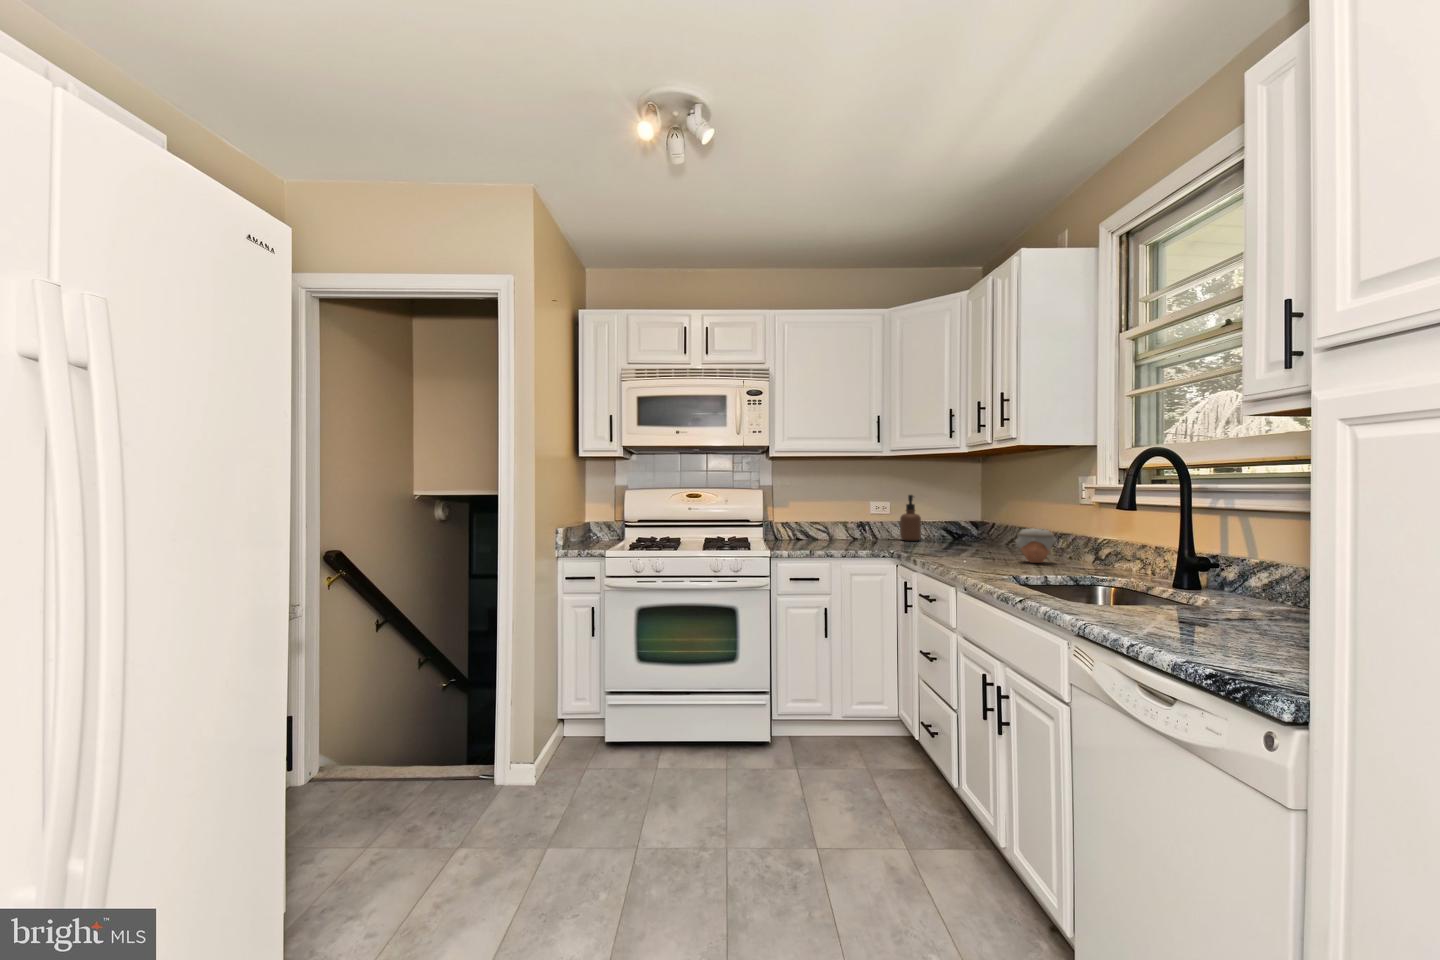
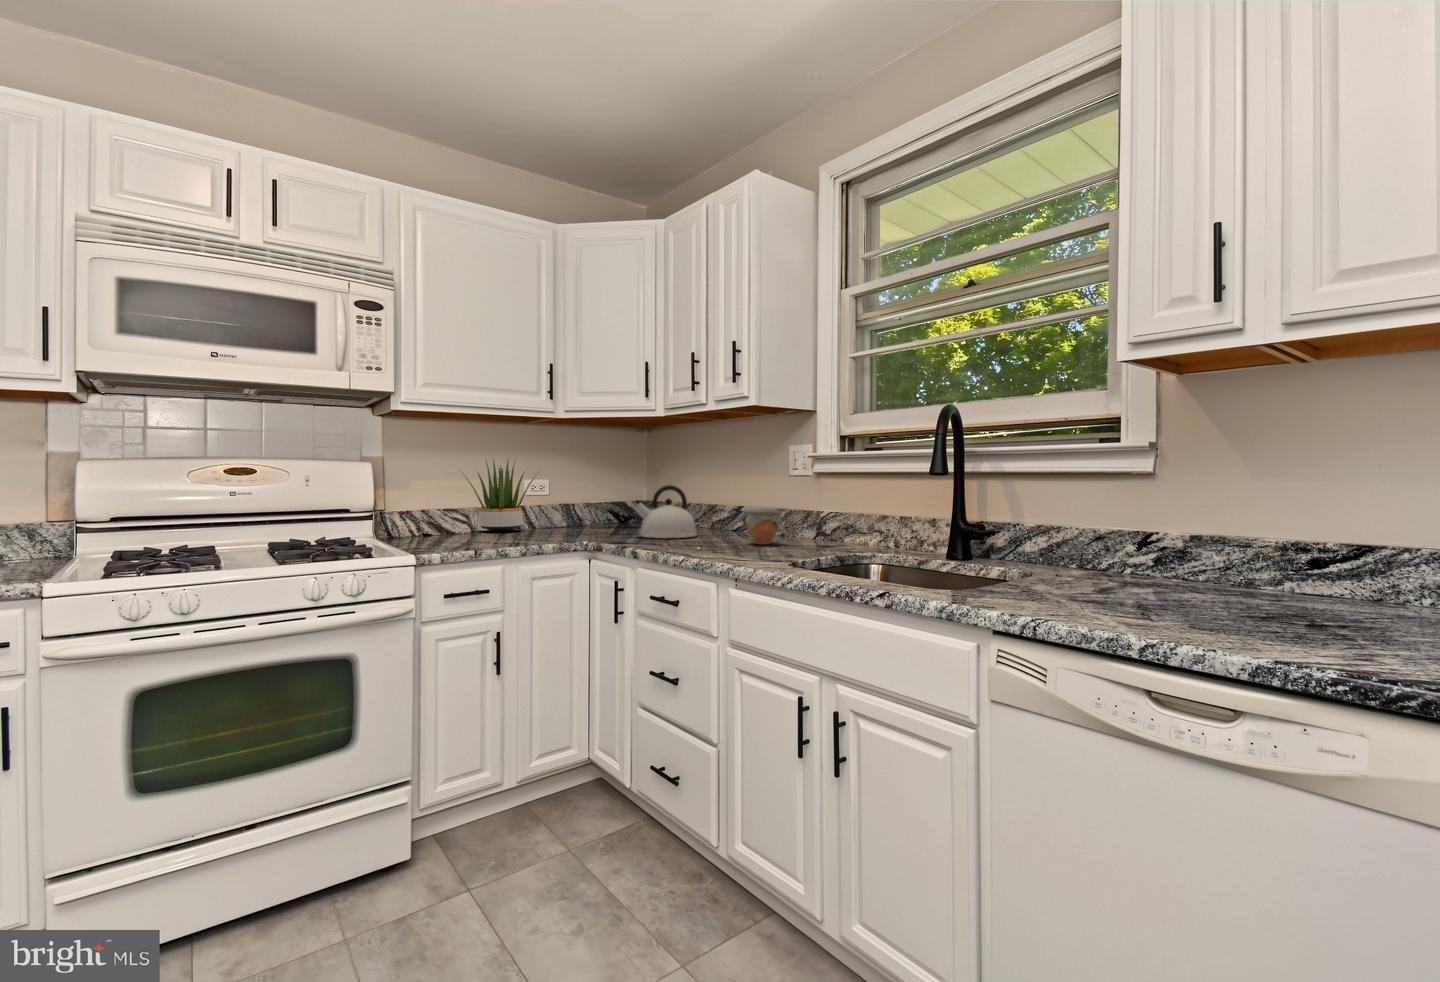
potted plant: none [819,485,879,539] -> present [462,458,538,532]
soap dispenser: present [900,495,921,541] -> none [568,471,593,529]
kettle: none [937,508,994,553] -> present [634,485,697,538]

